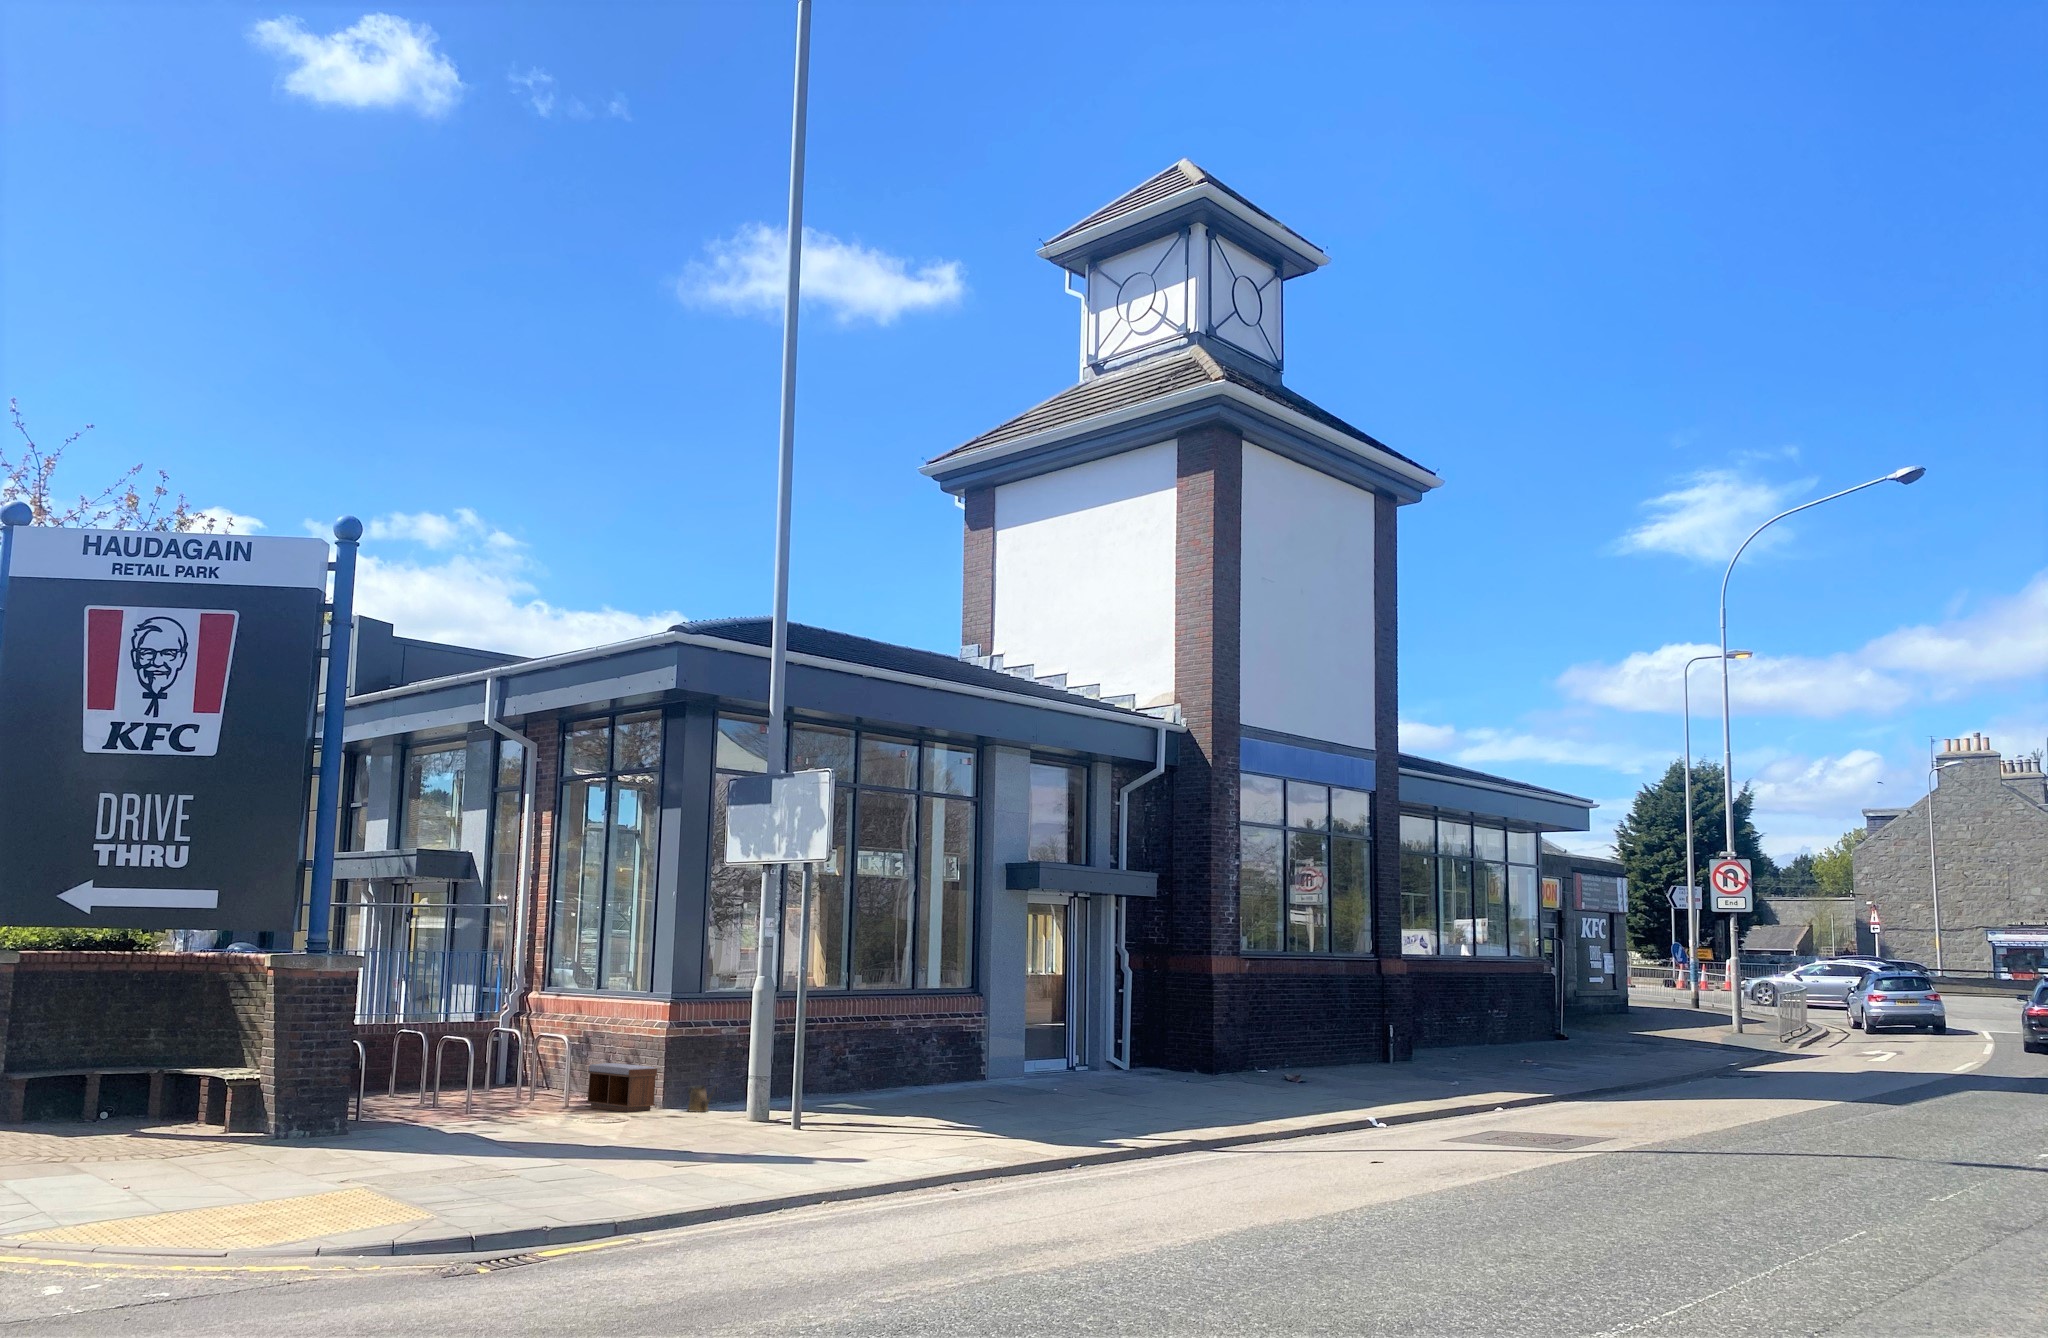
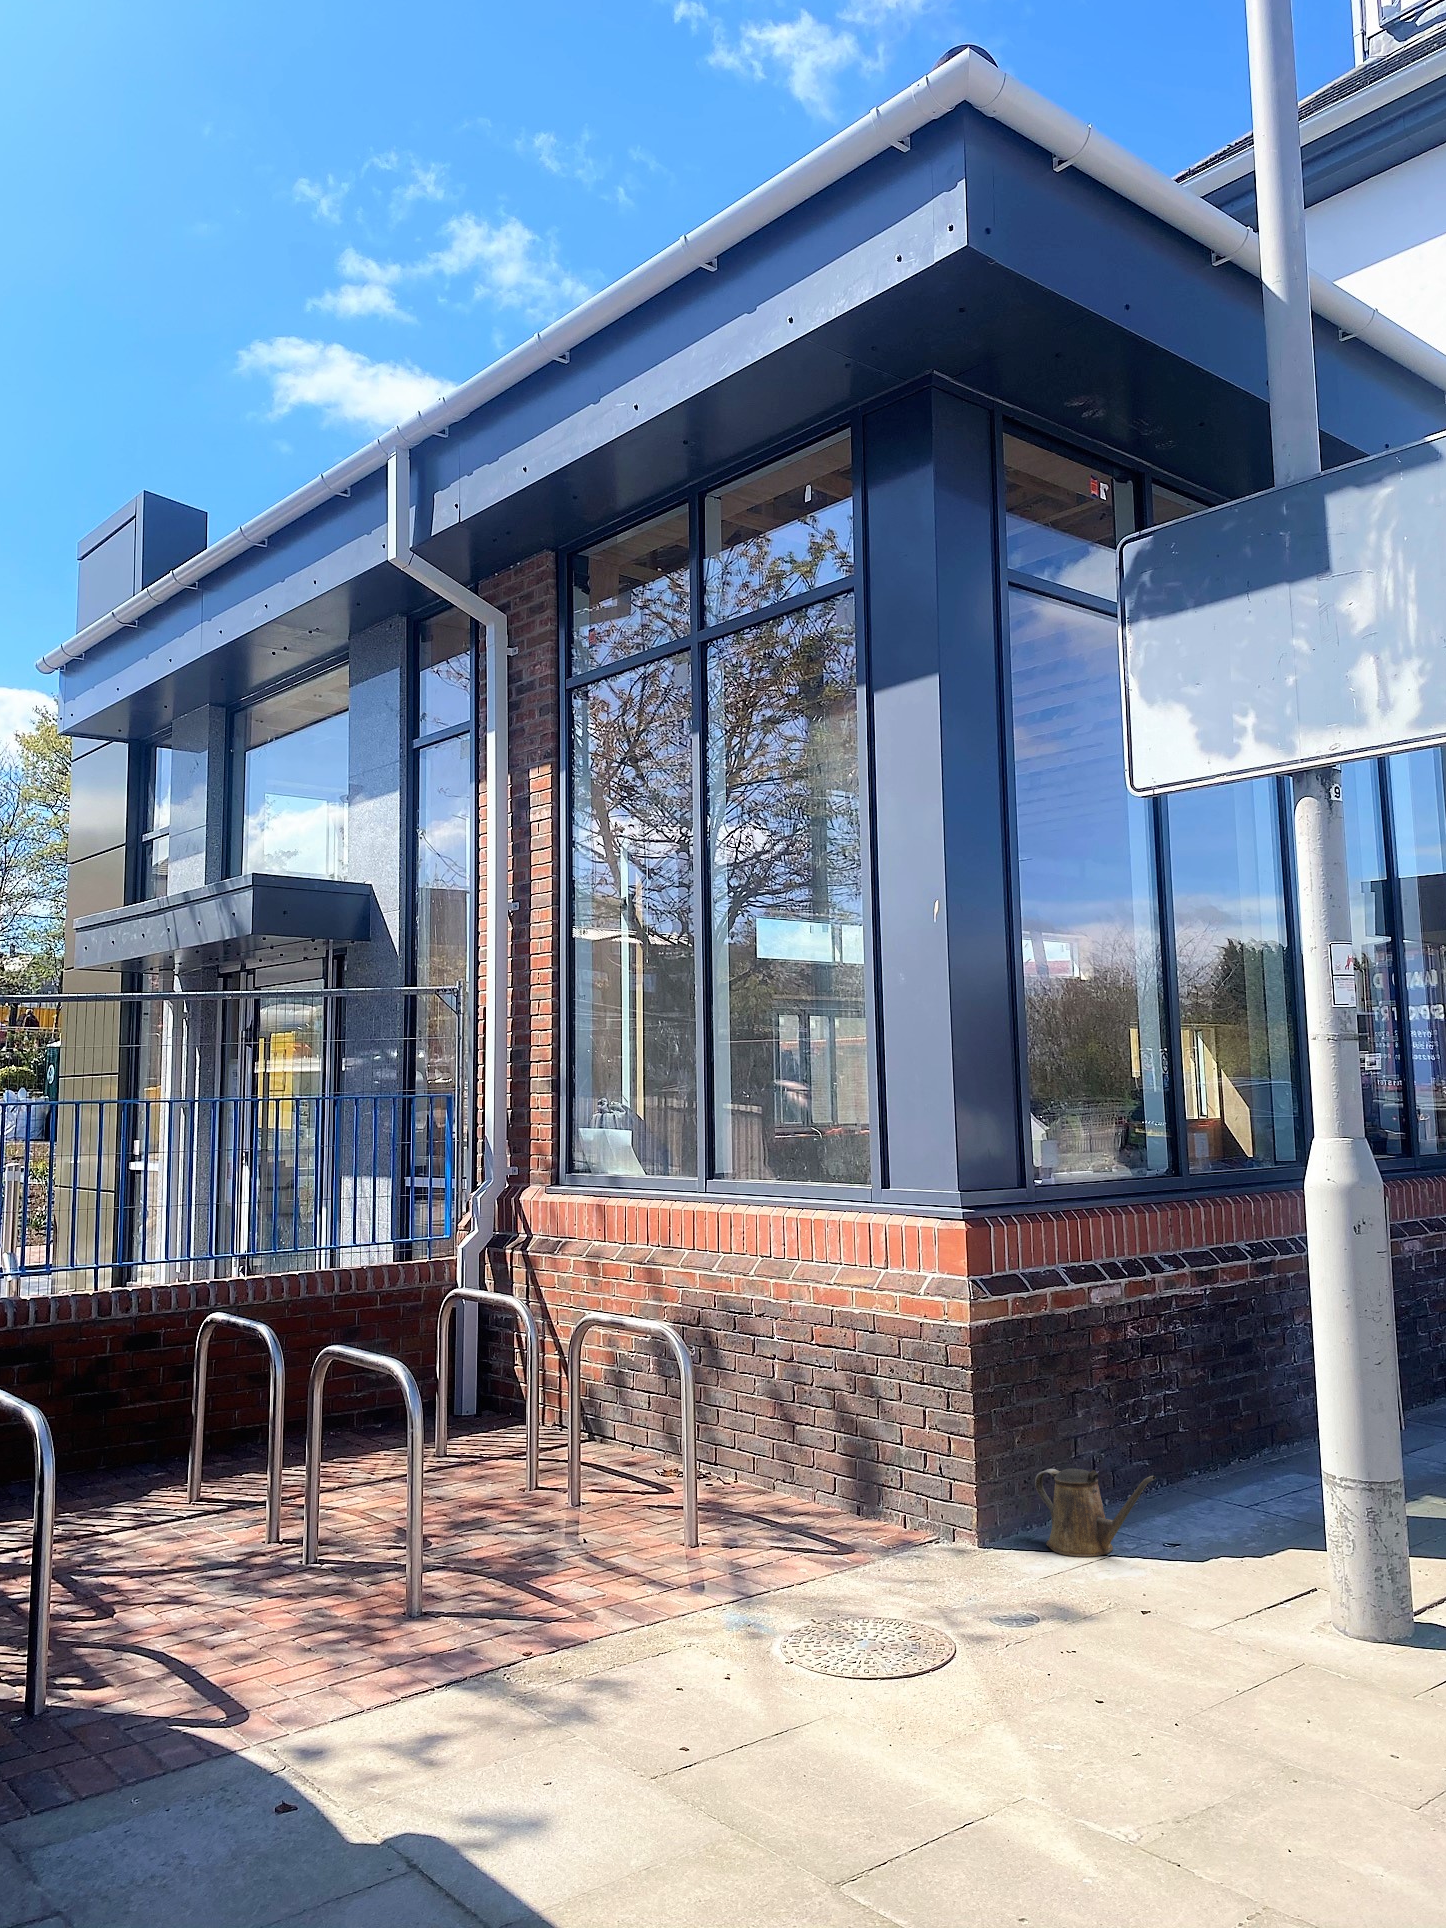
bench: present [586,1063,657,1112] -> none [736,1395,950,1564]

